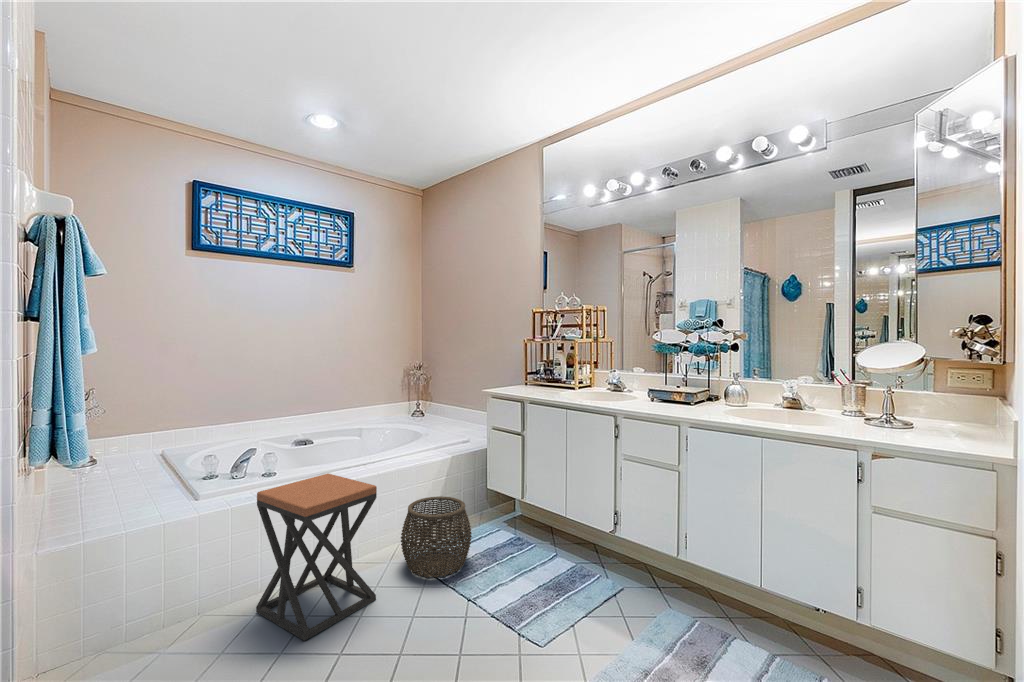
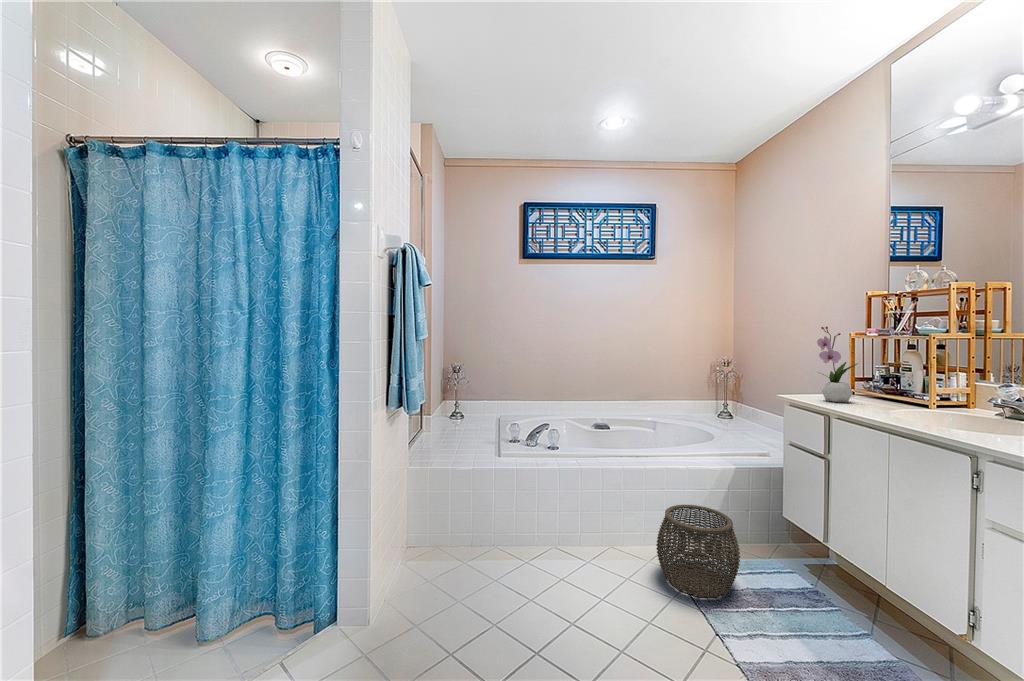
flower arrangement: none [508,334,534,391] -> present [817,327,857,402]
stool: present [256,473,377,641] -> none [525,456,623,600]

